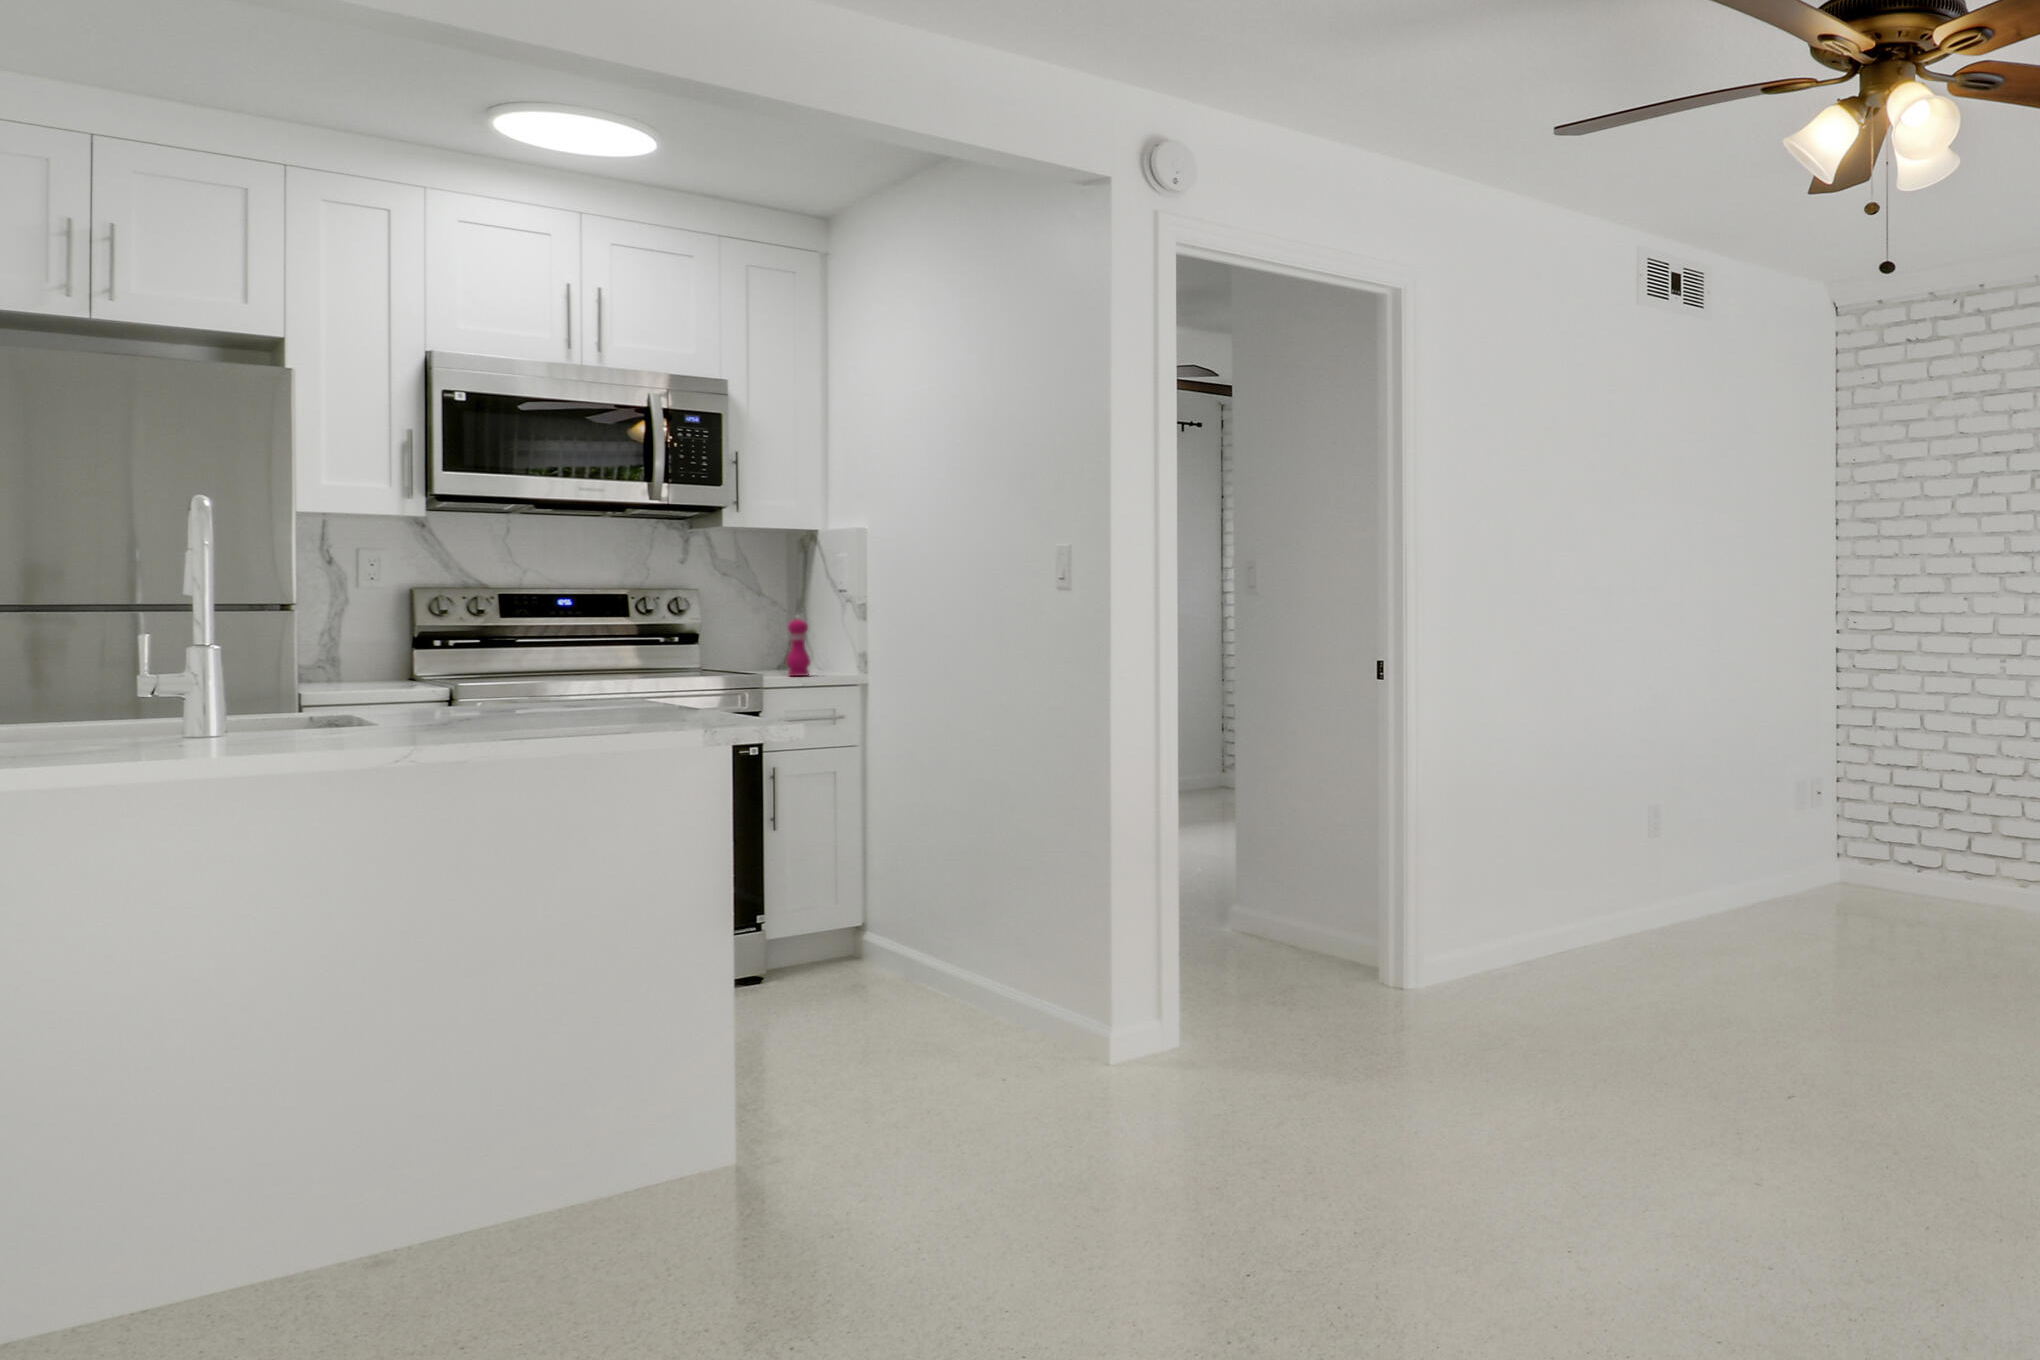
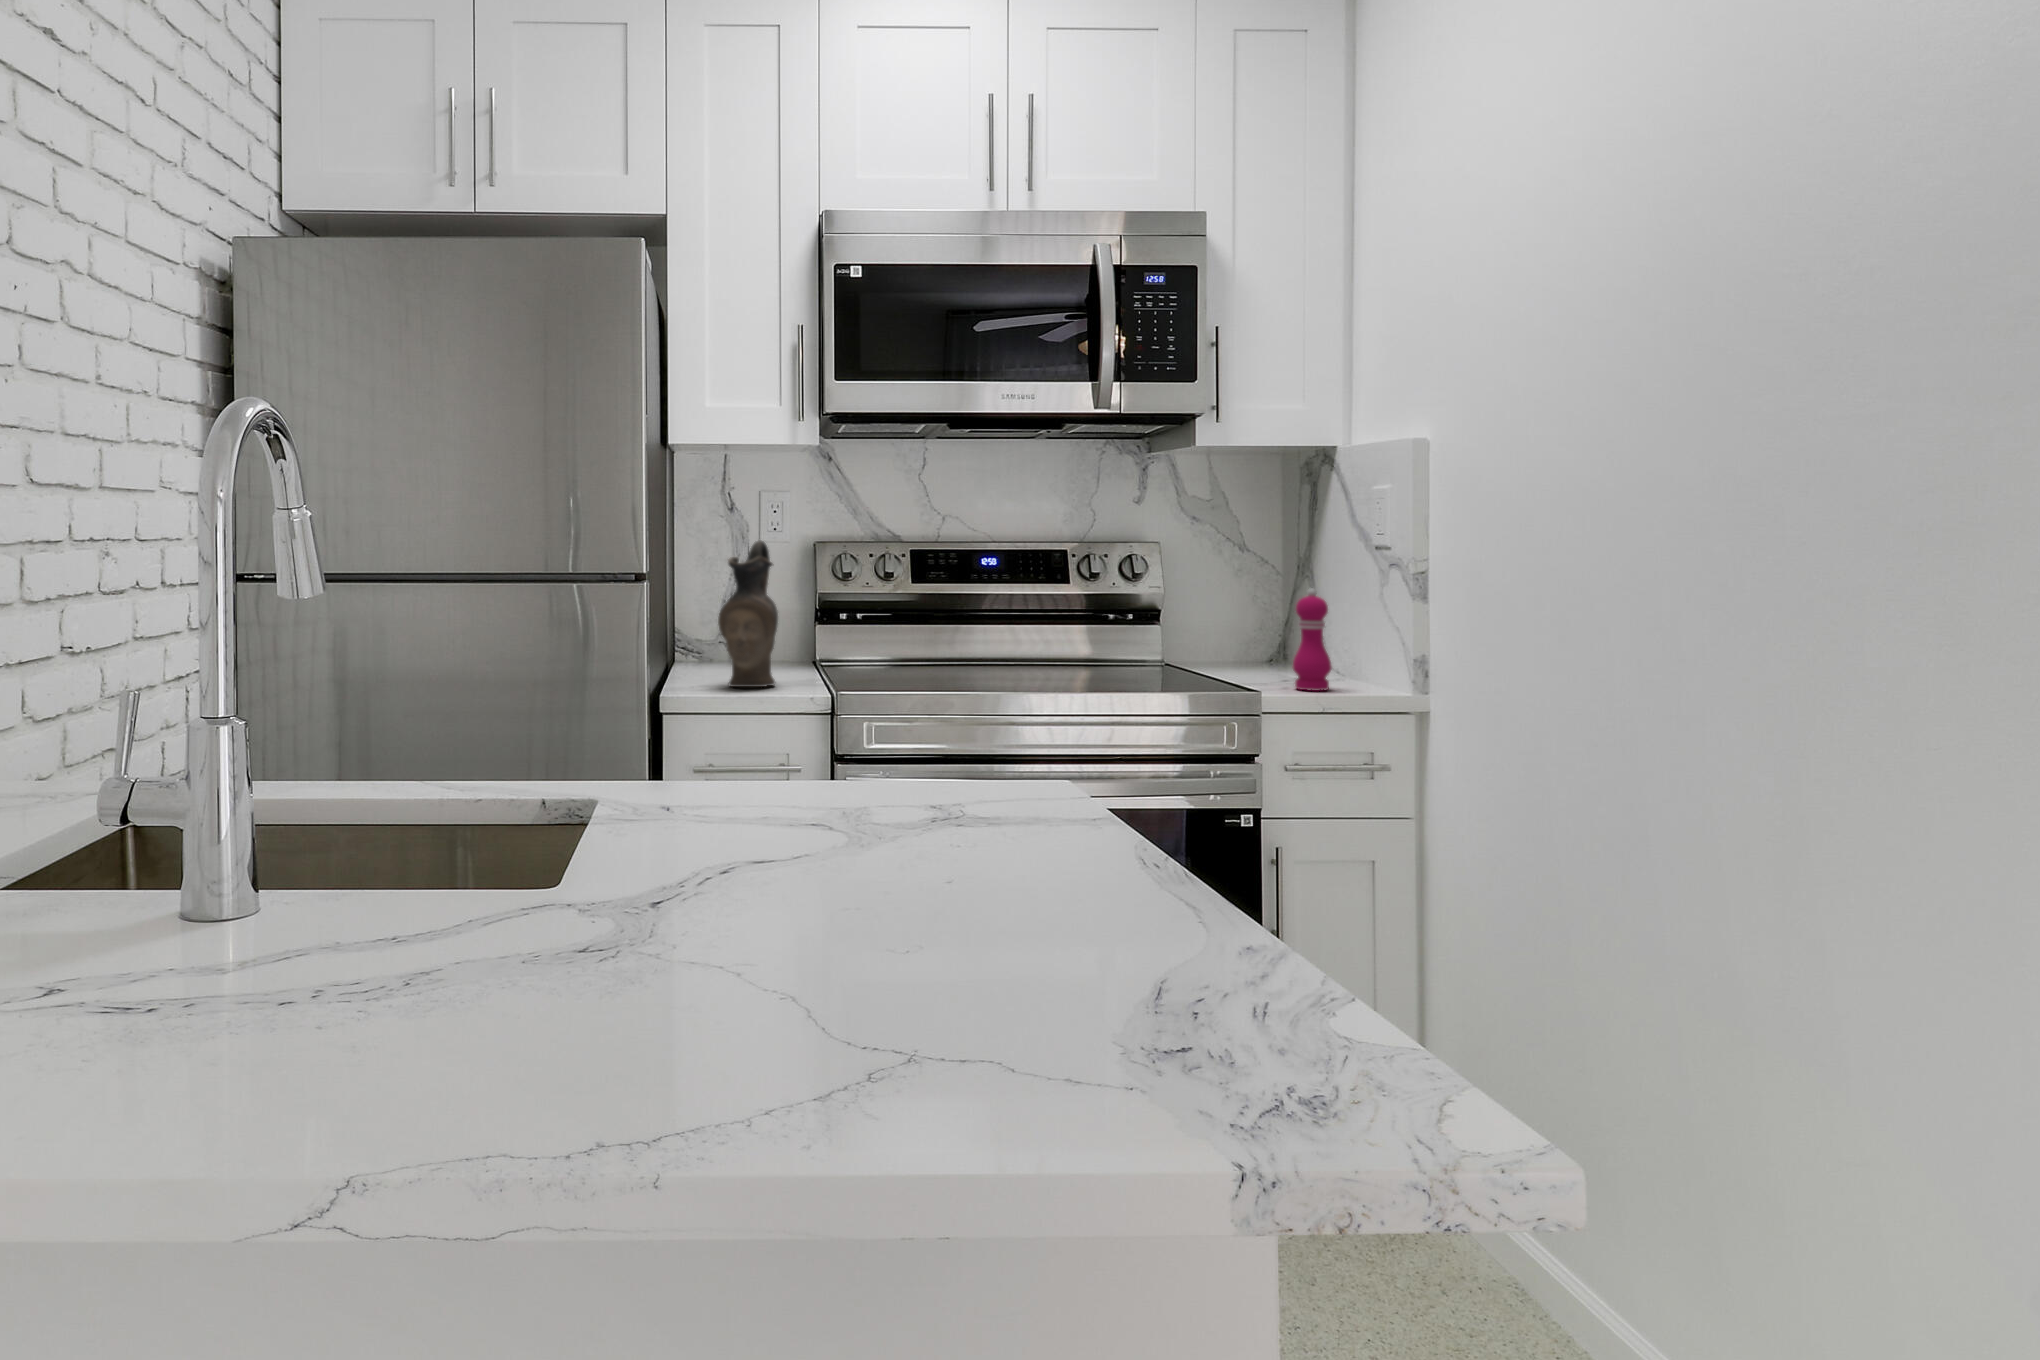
ceramic pitcher: none [344,584,398,690] -> present [718,541,778,687]

